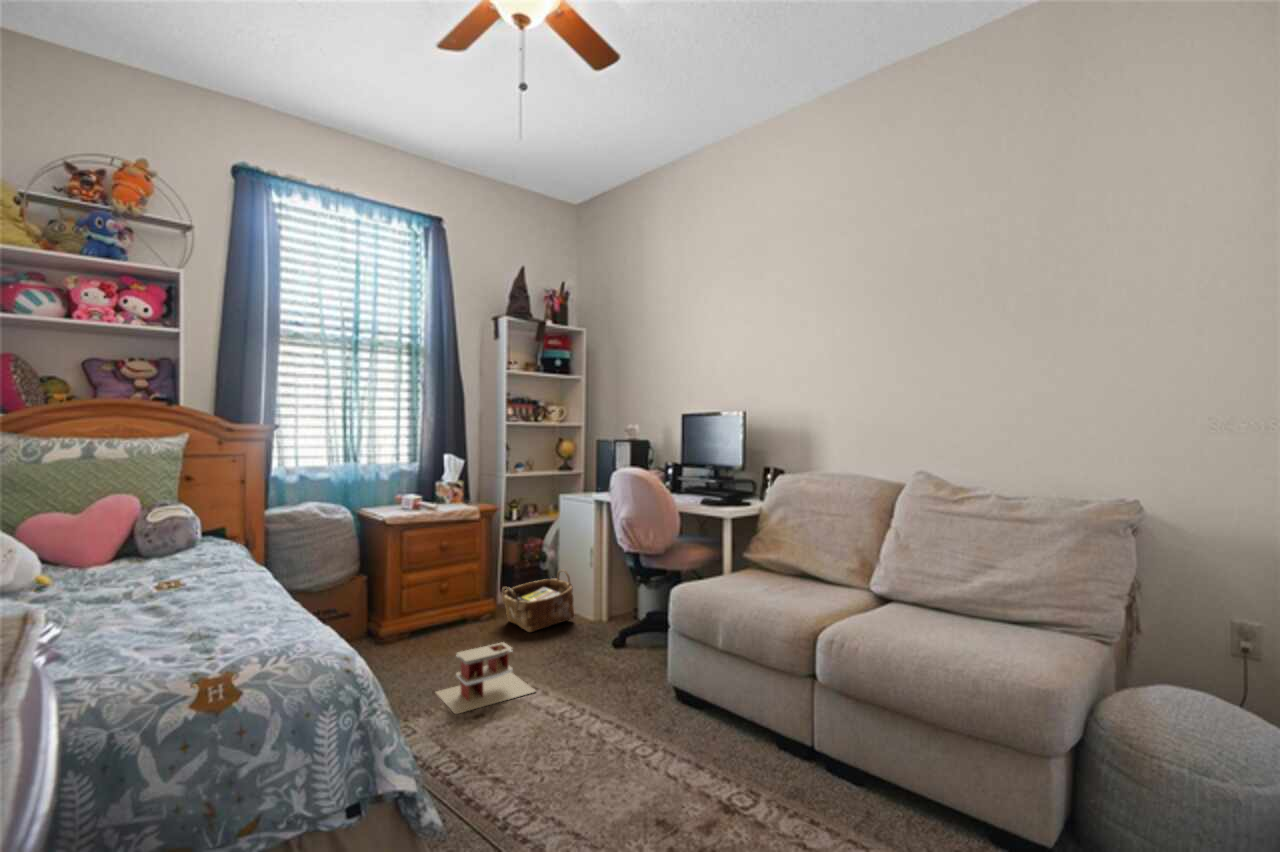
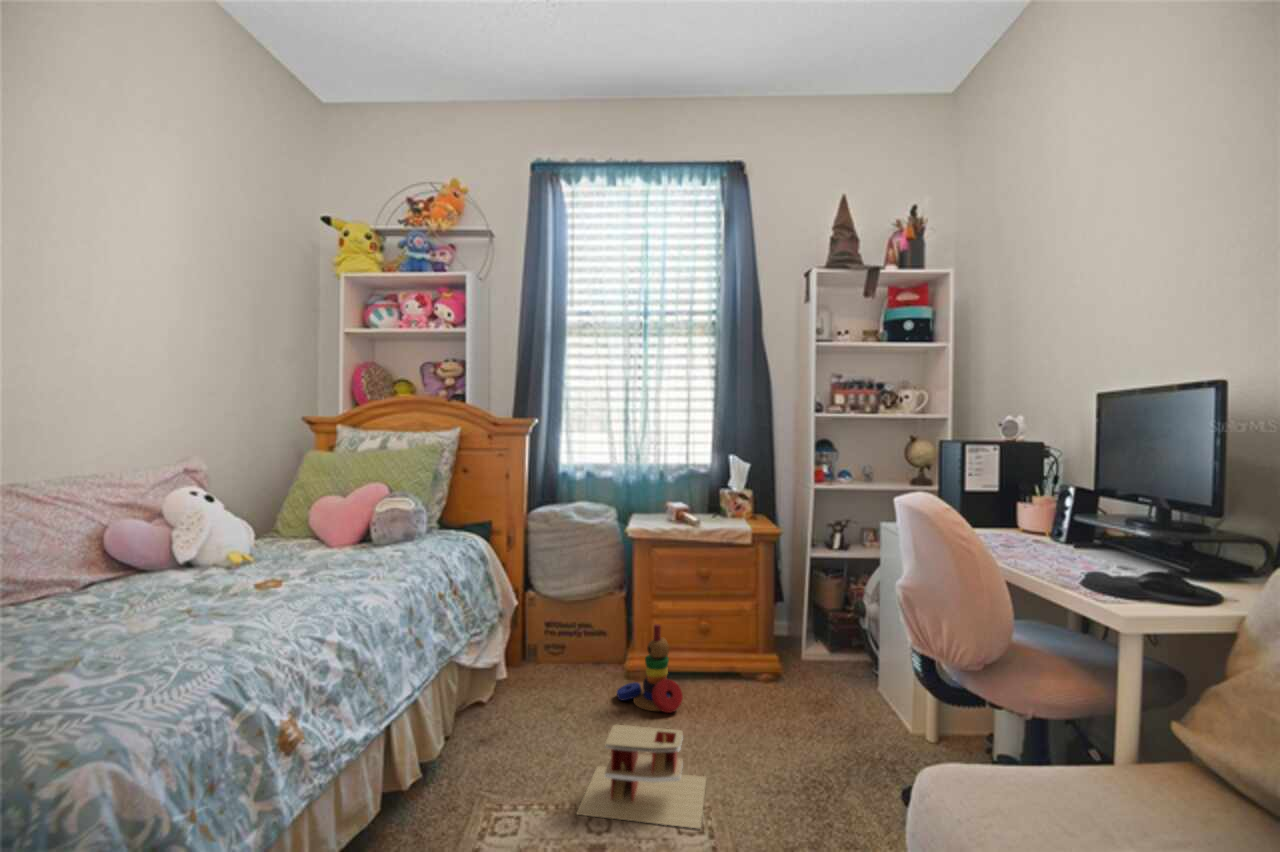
woven basket: present [502,569,574,632] -> none [772,635,880,719]
stacking toy: none [393,590,453,658] -> present [617,624,683,713]

